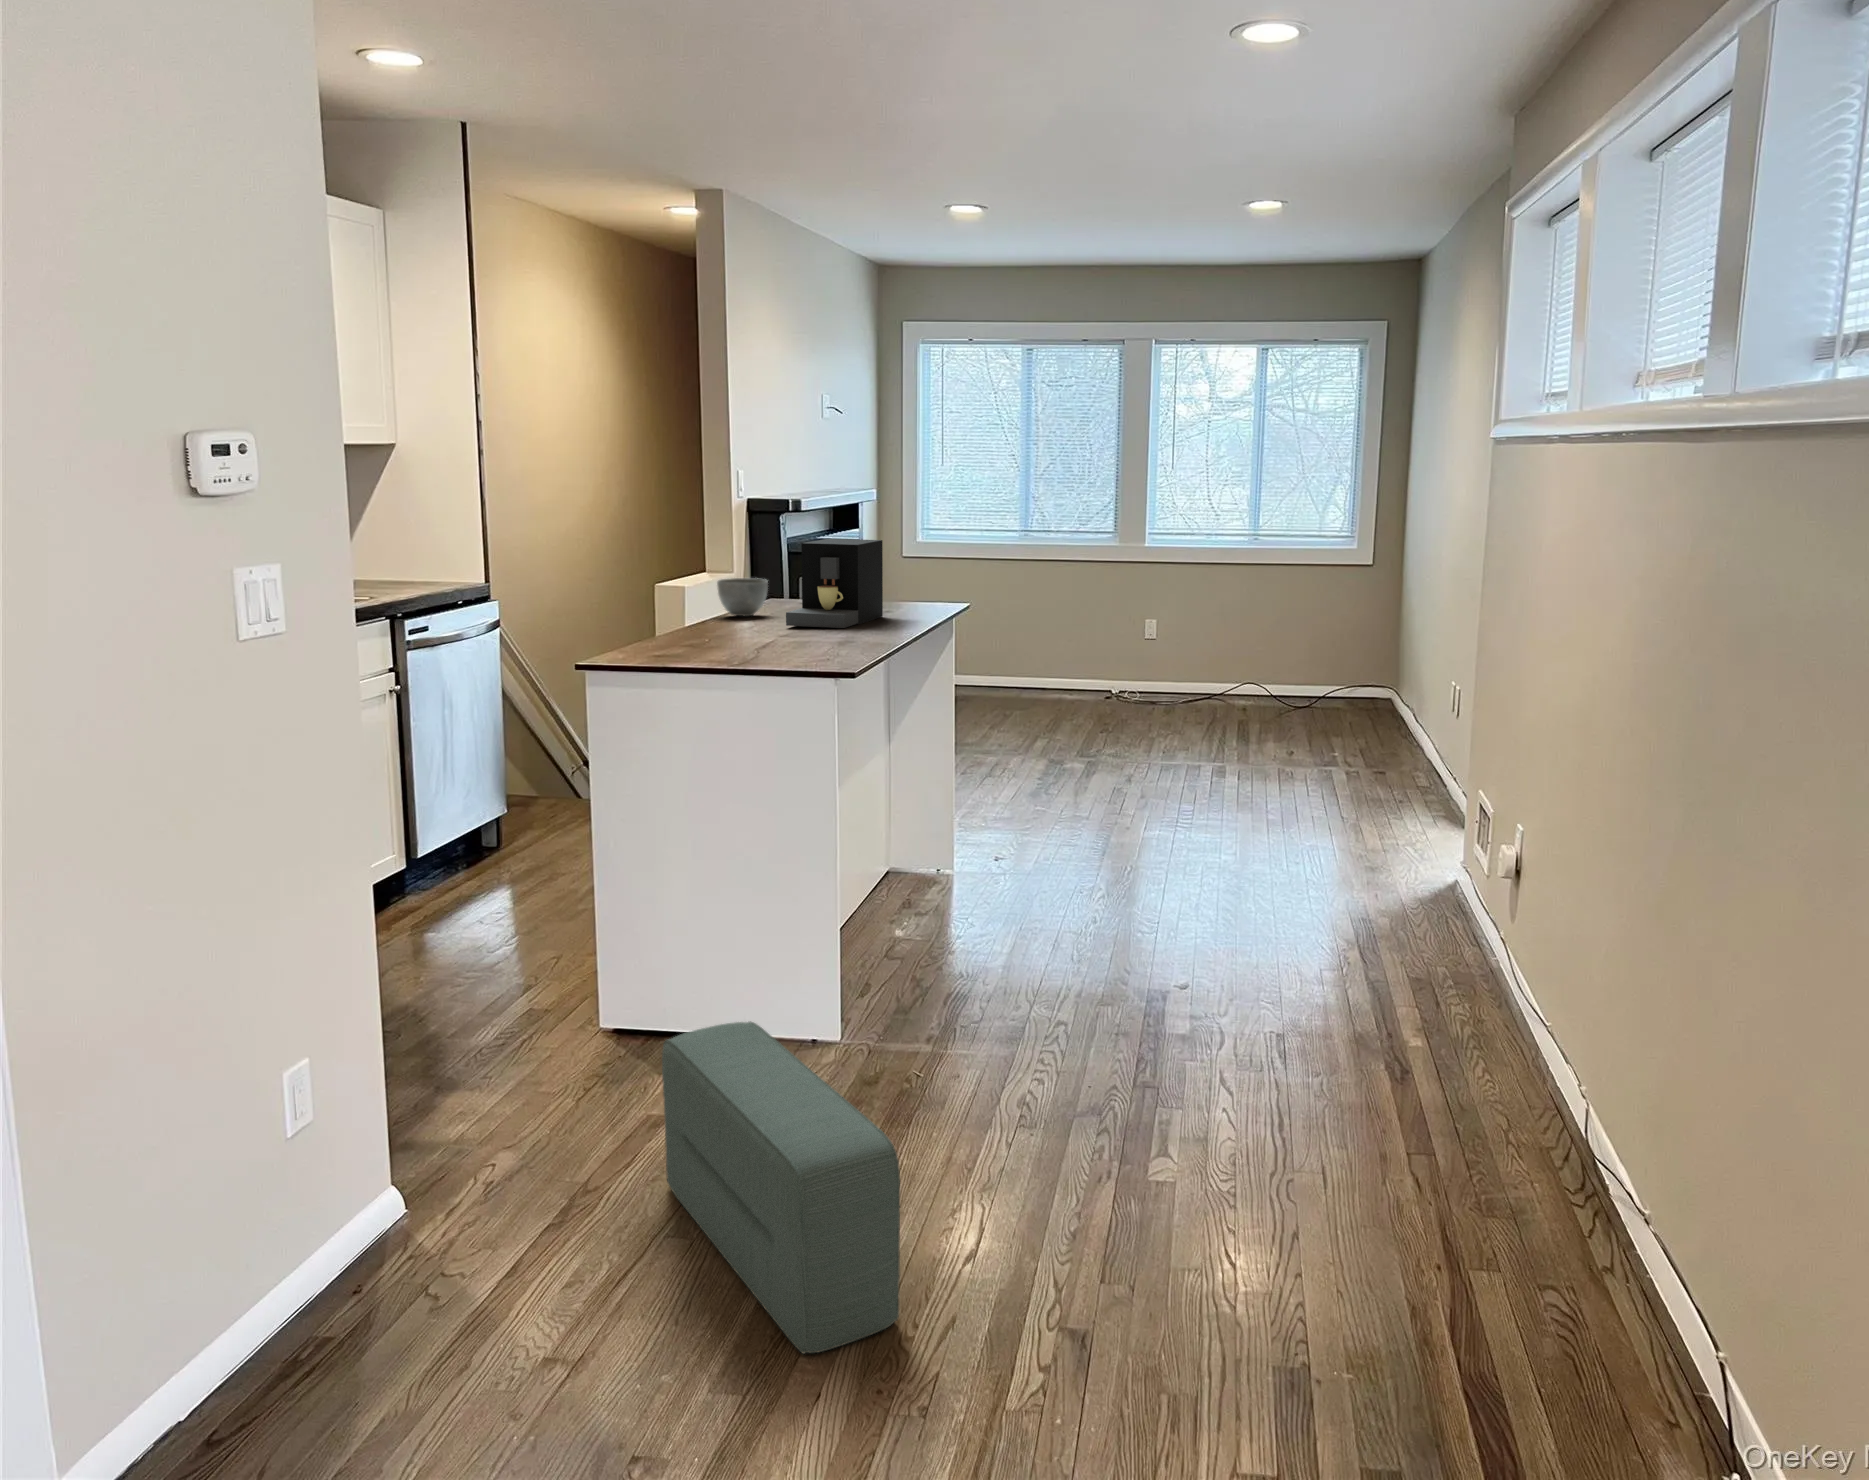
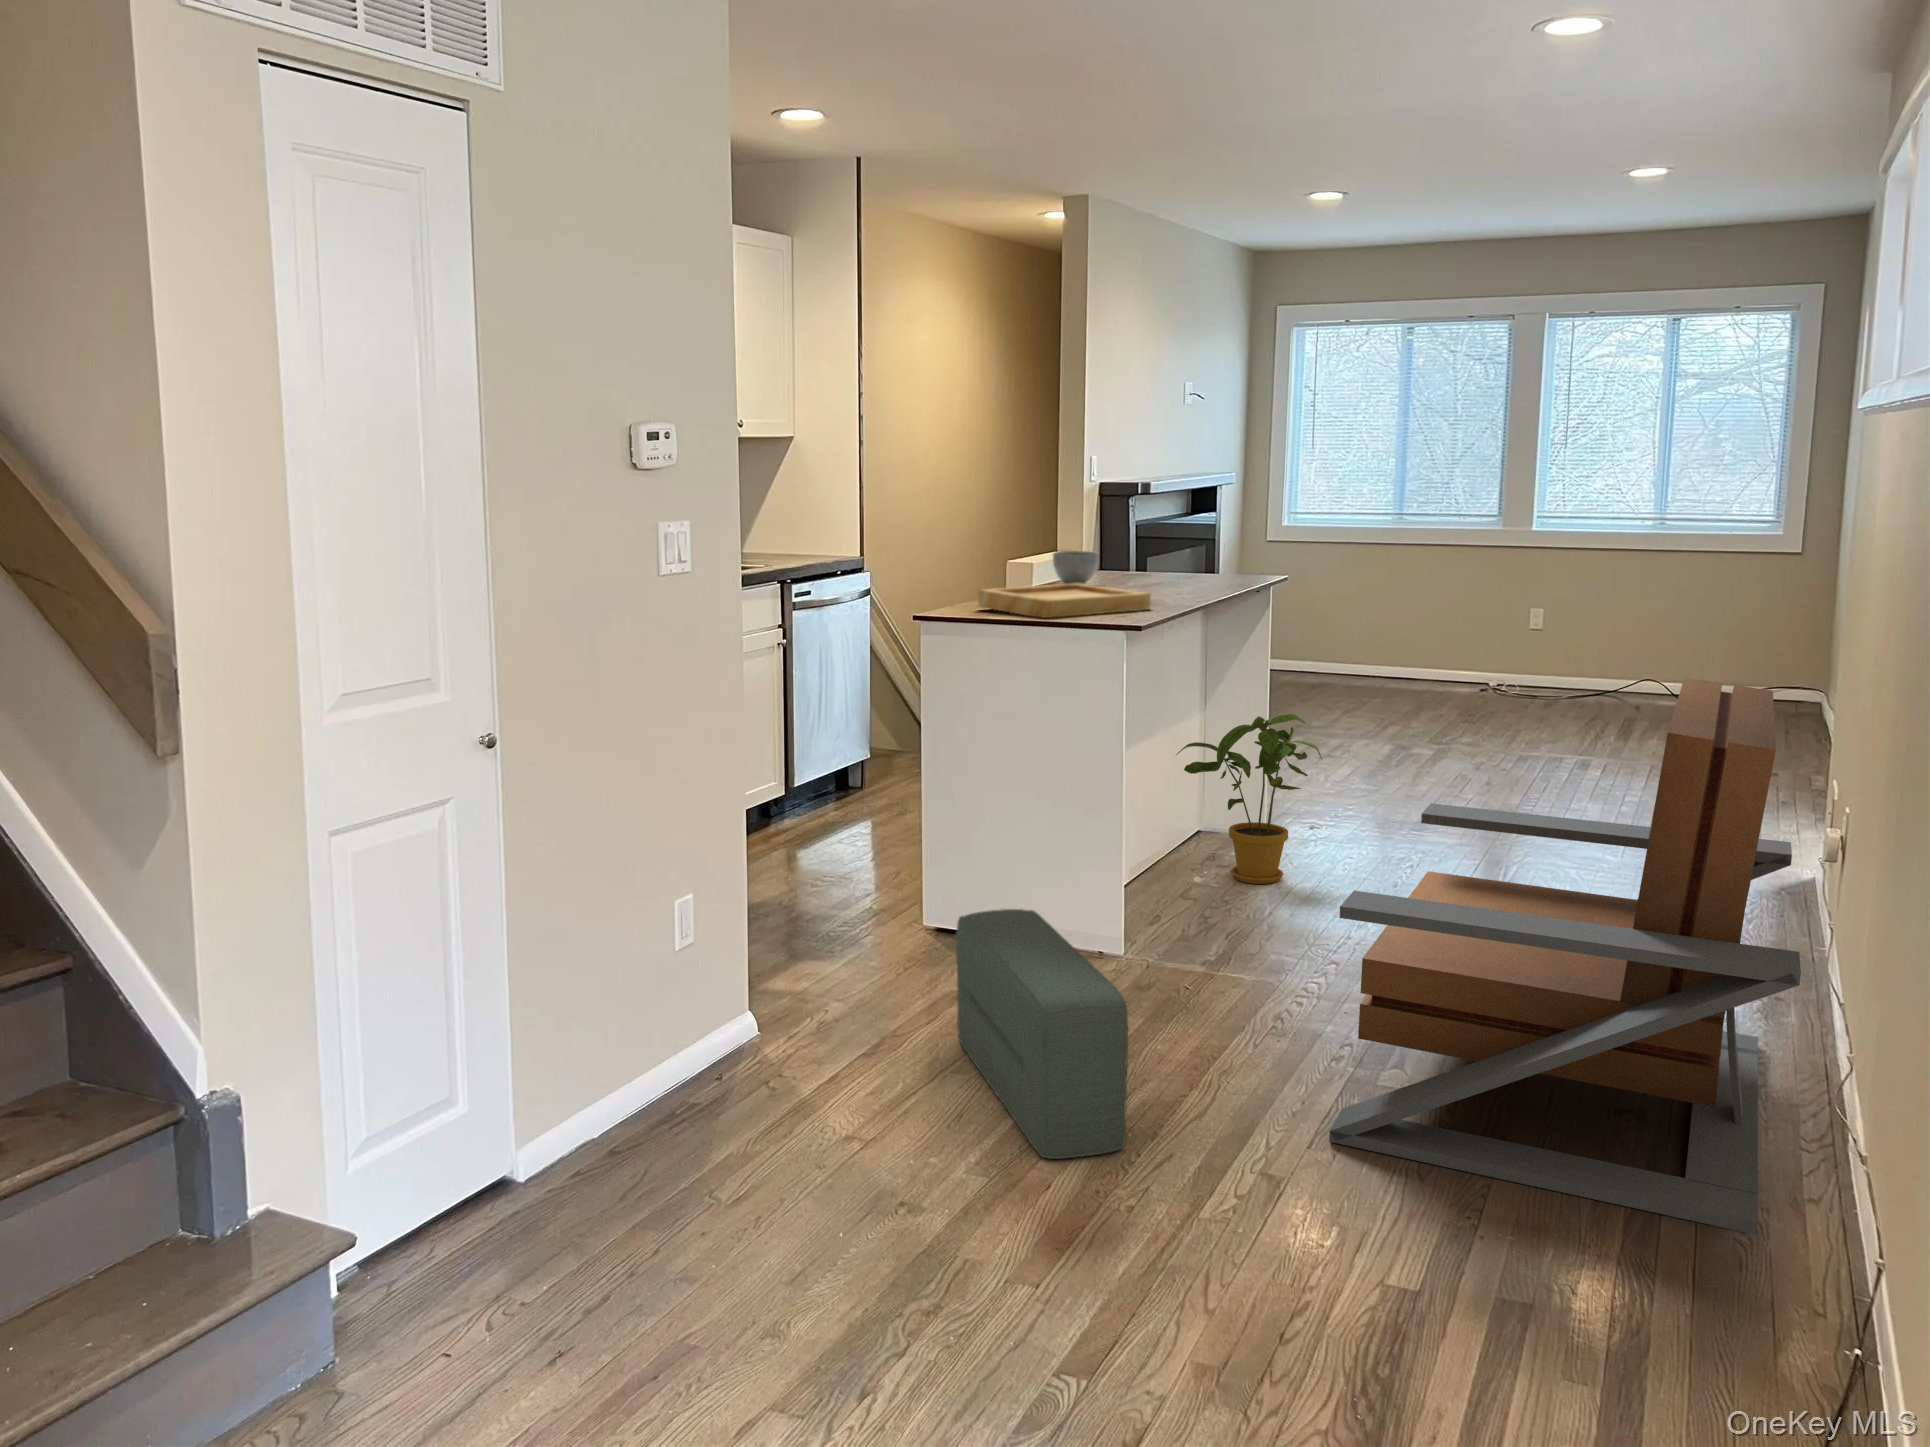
coffee maker: present [786,539,883,628] -> none [1107,515,1203,595]
tray: none [649,619,848,665] -> present [978,583,1151,618]
lounge chair: none [1122,715,1621,1322] -> present [1329,678,1801,1234]
house plant: none [864,752,1017,932] -> present [1176,714,1322,884]

